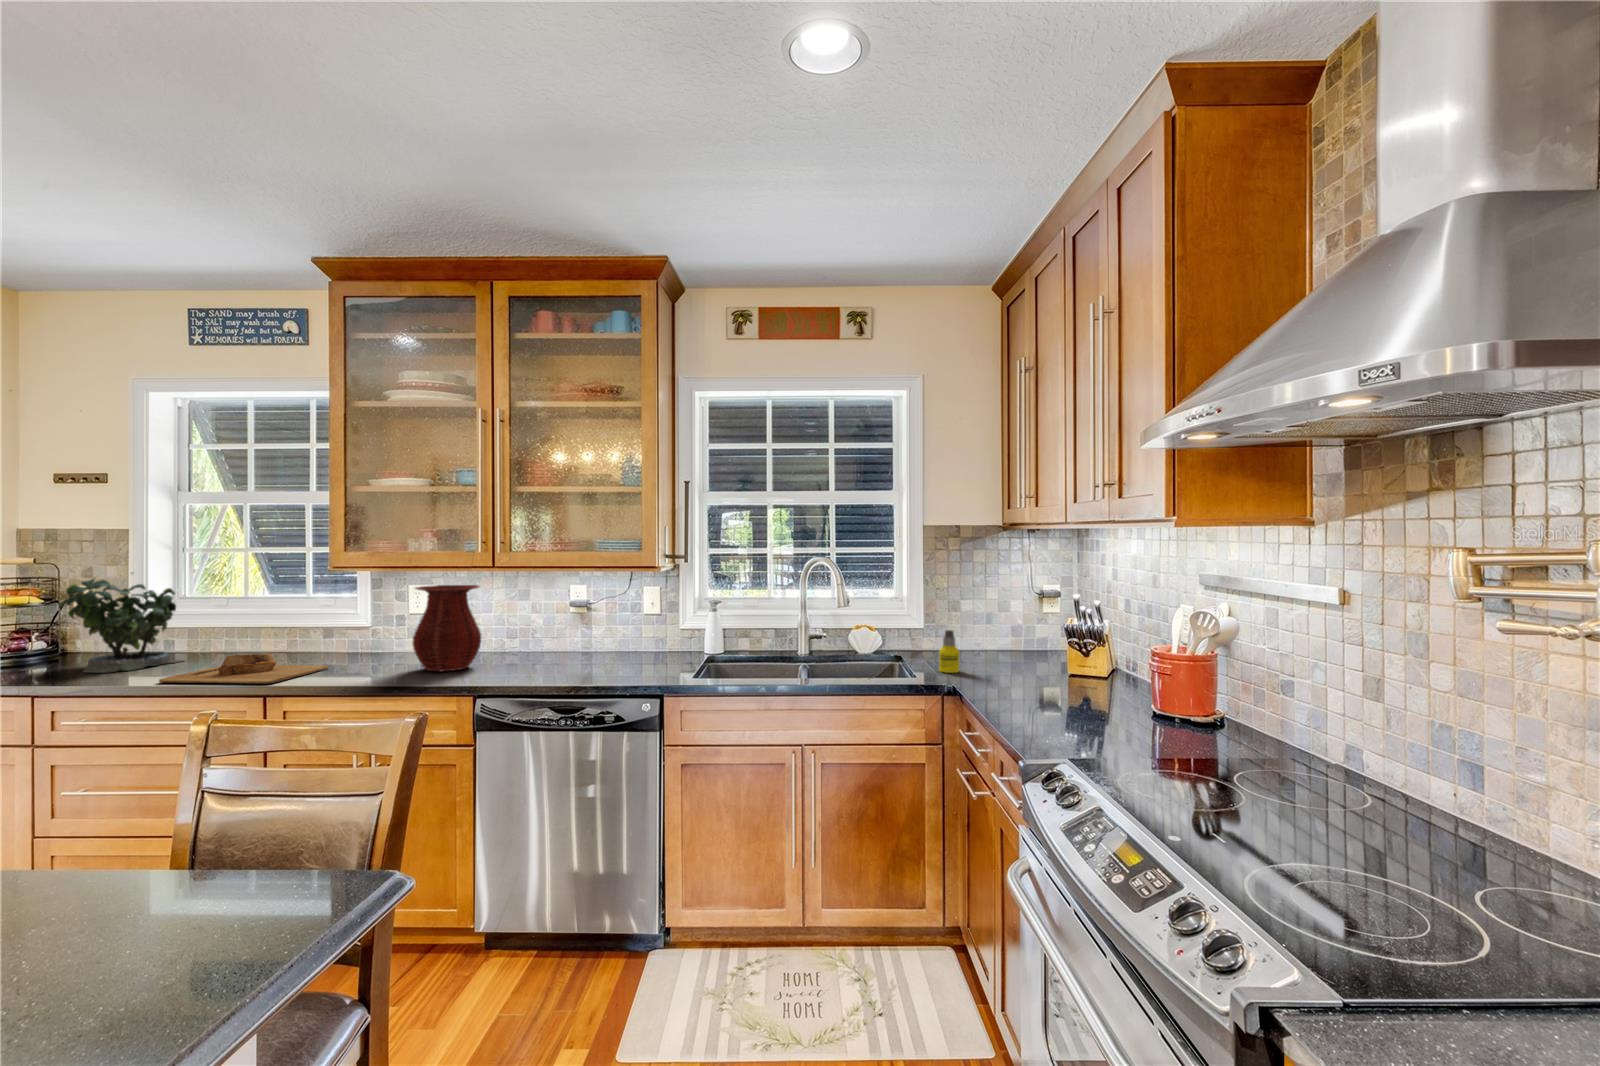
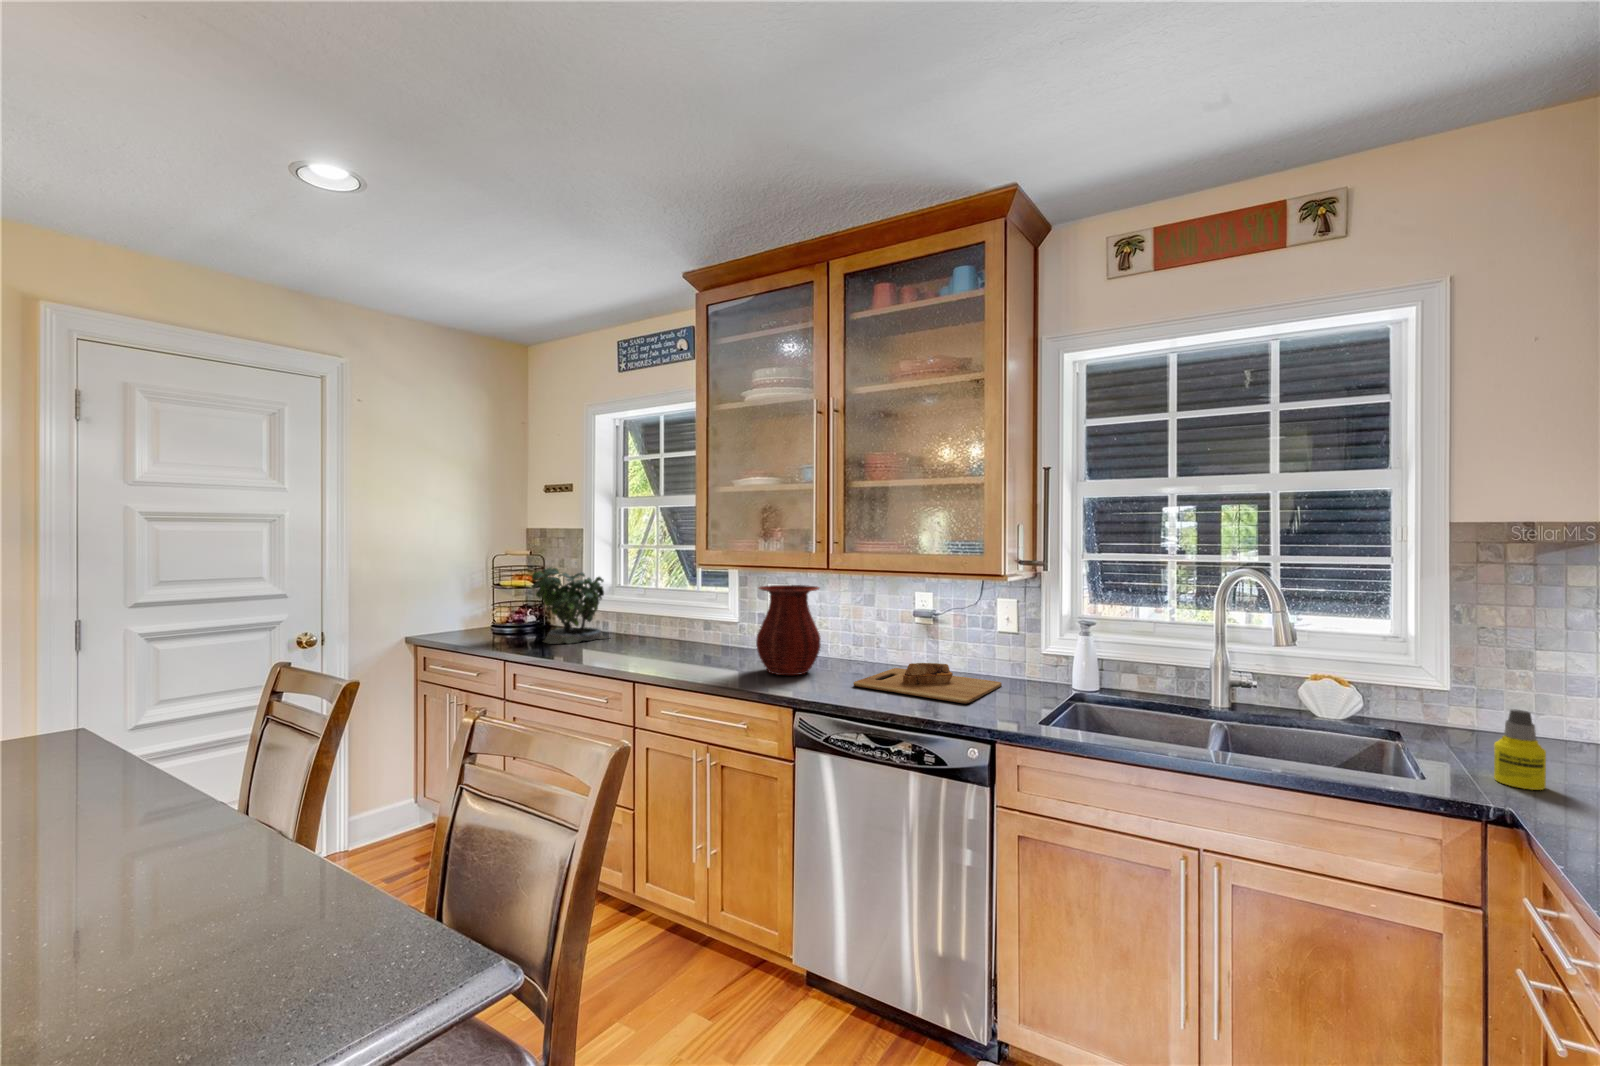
cutting board: present [159,654,328,684] -> present [853,663,1002,704]

